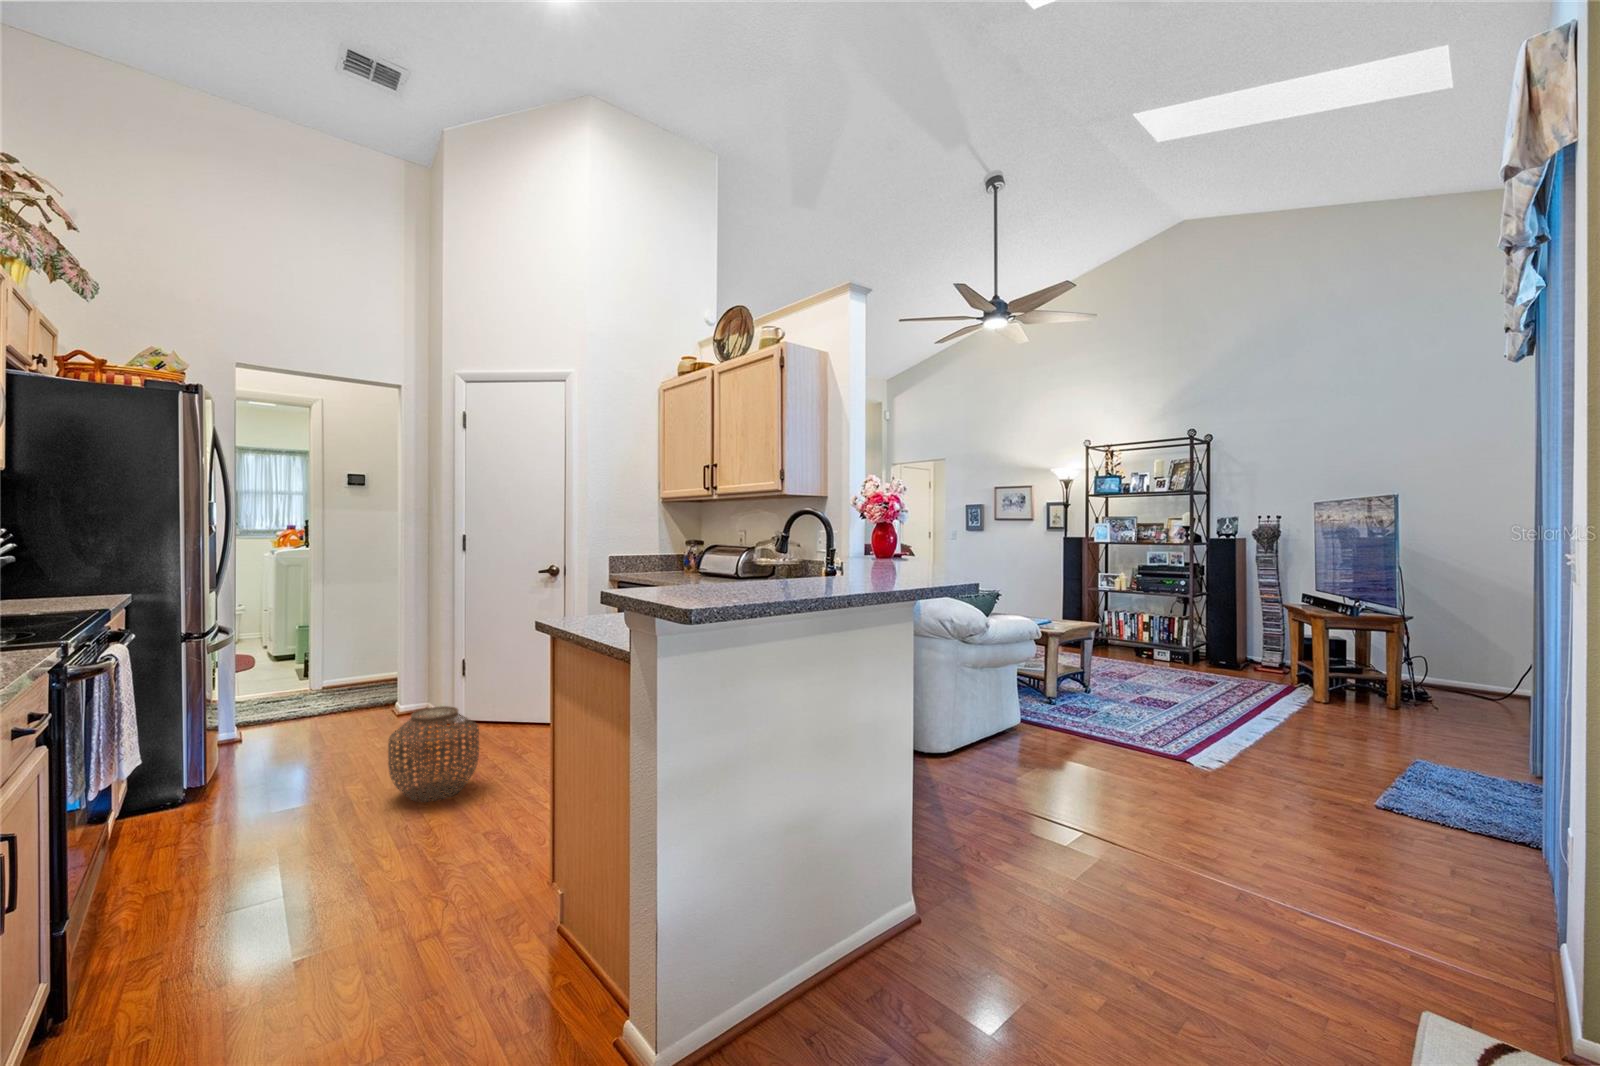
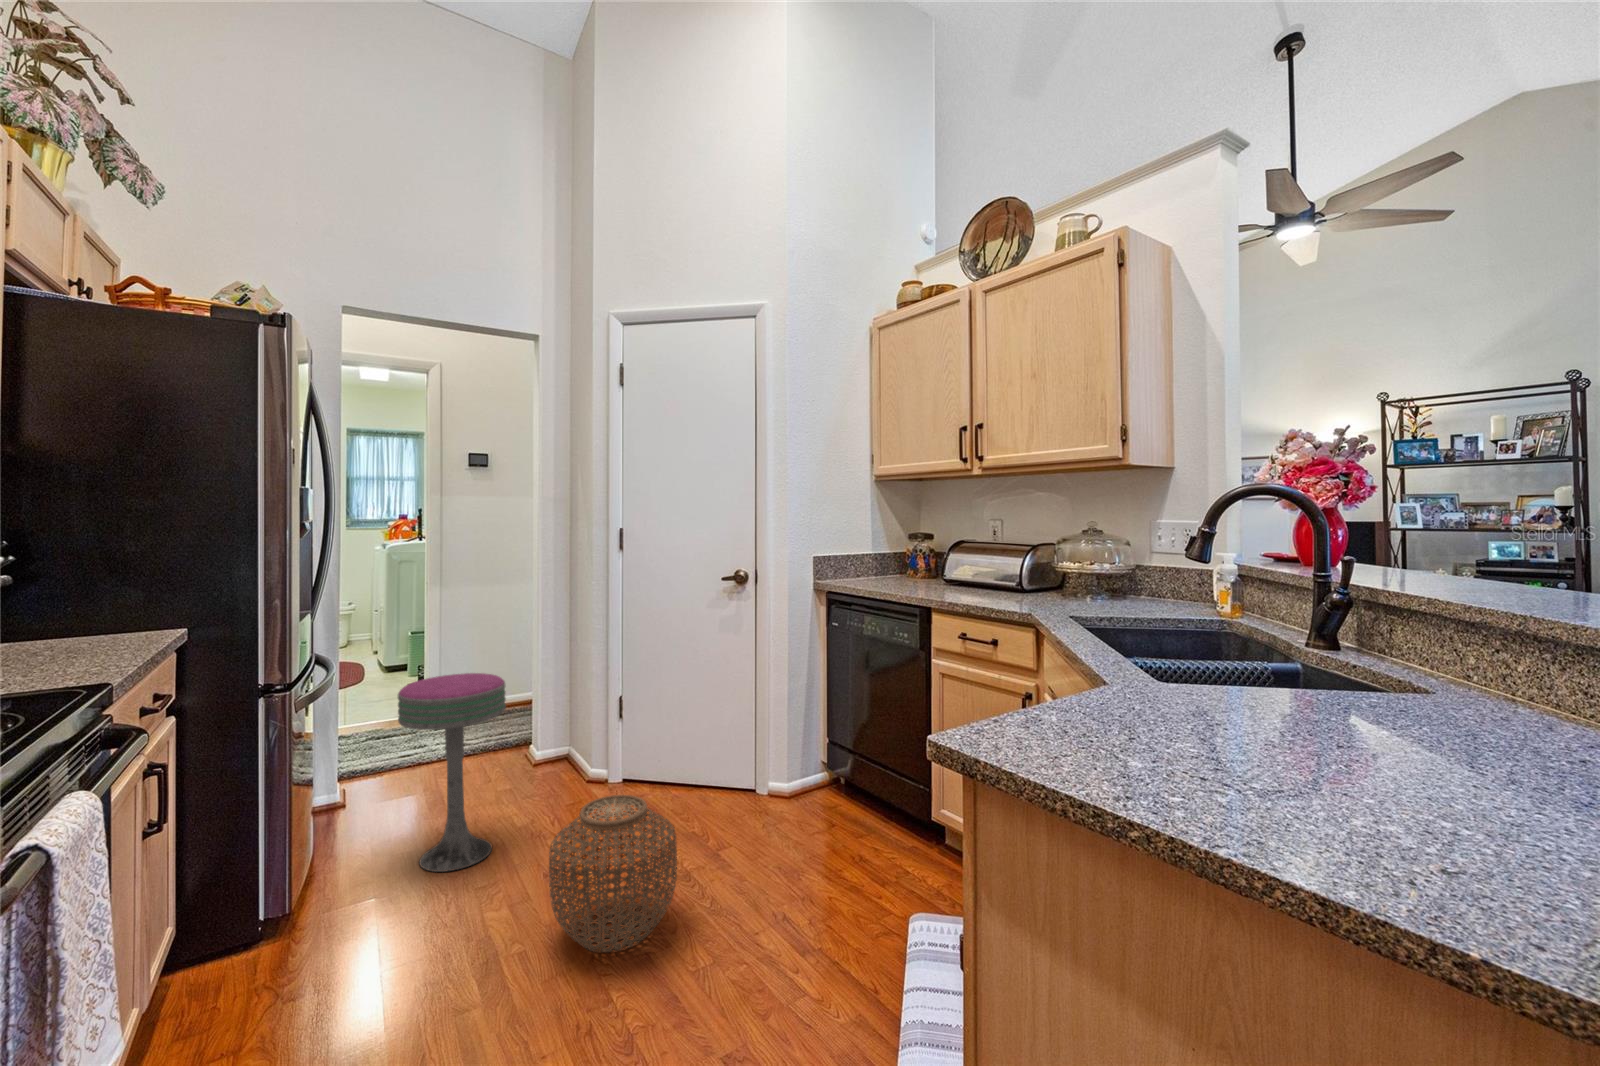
bar stool: none [284,637,367,772] -> present [398,673,506,872]

